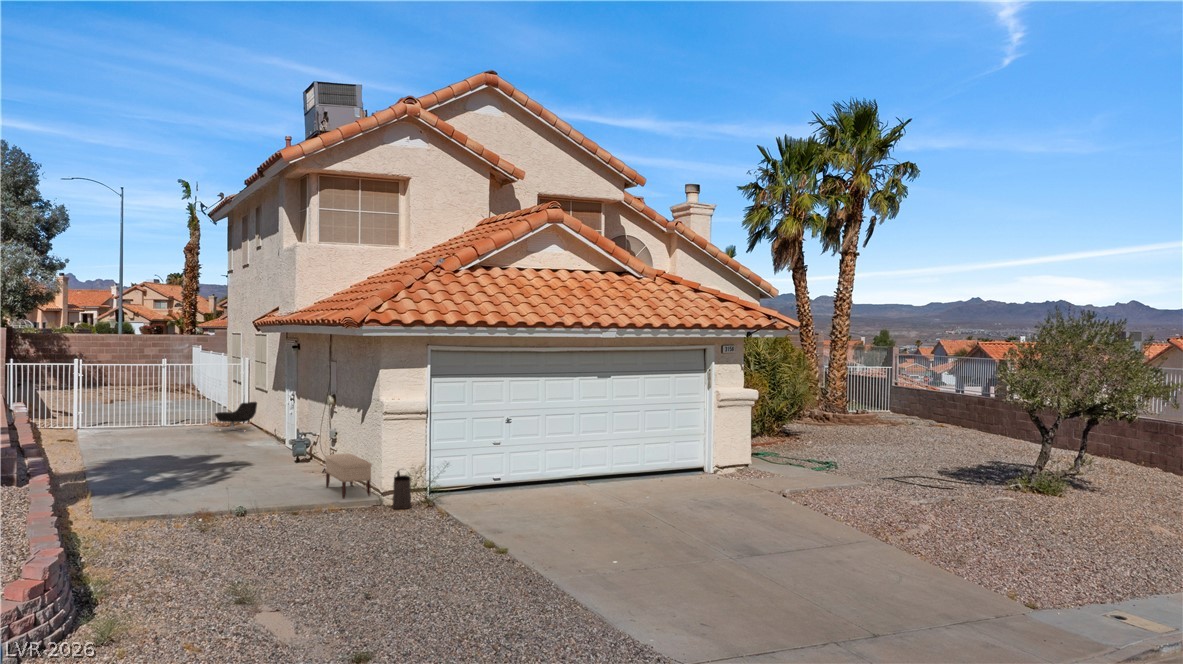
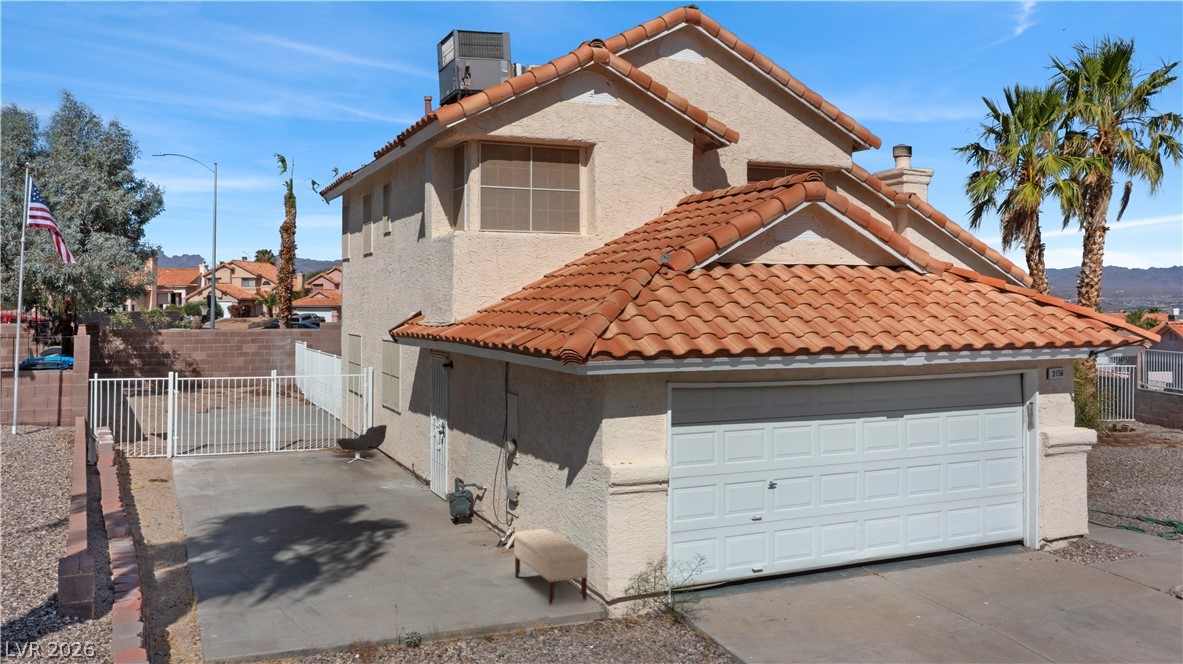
watering can: present [392,471,412,509] -> none [630,568,659,632]

